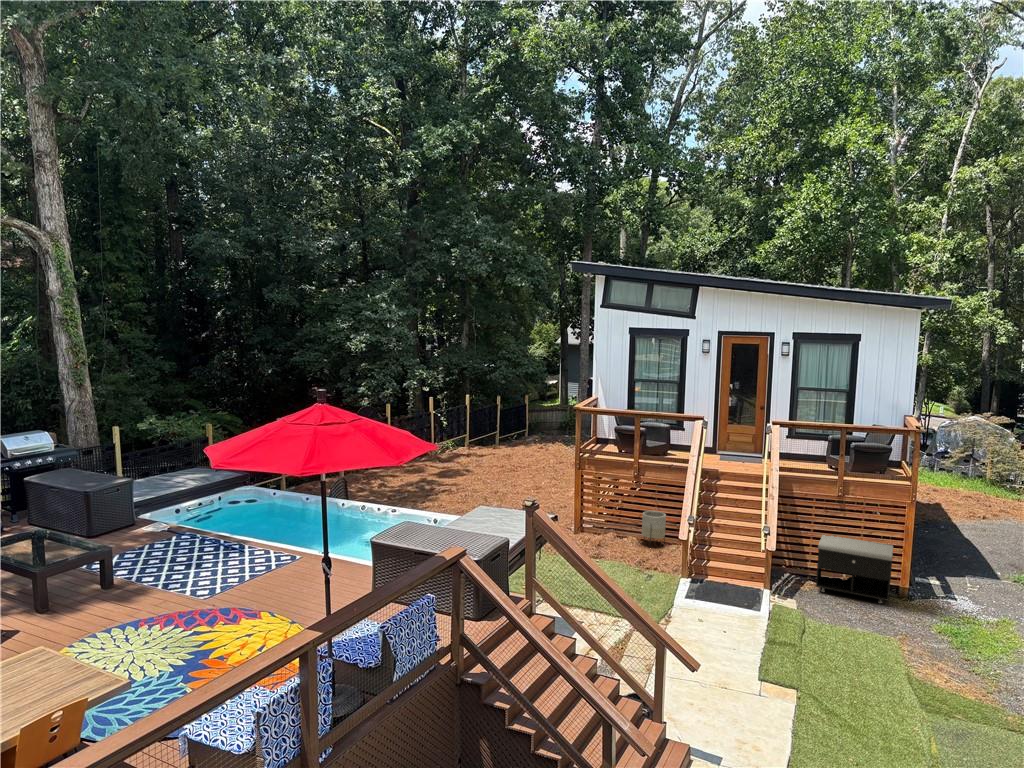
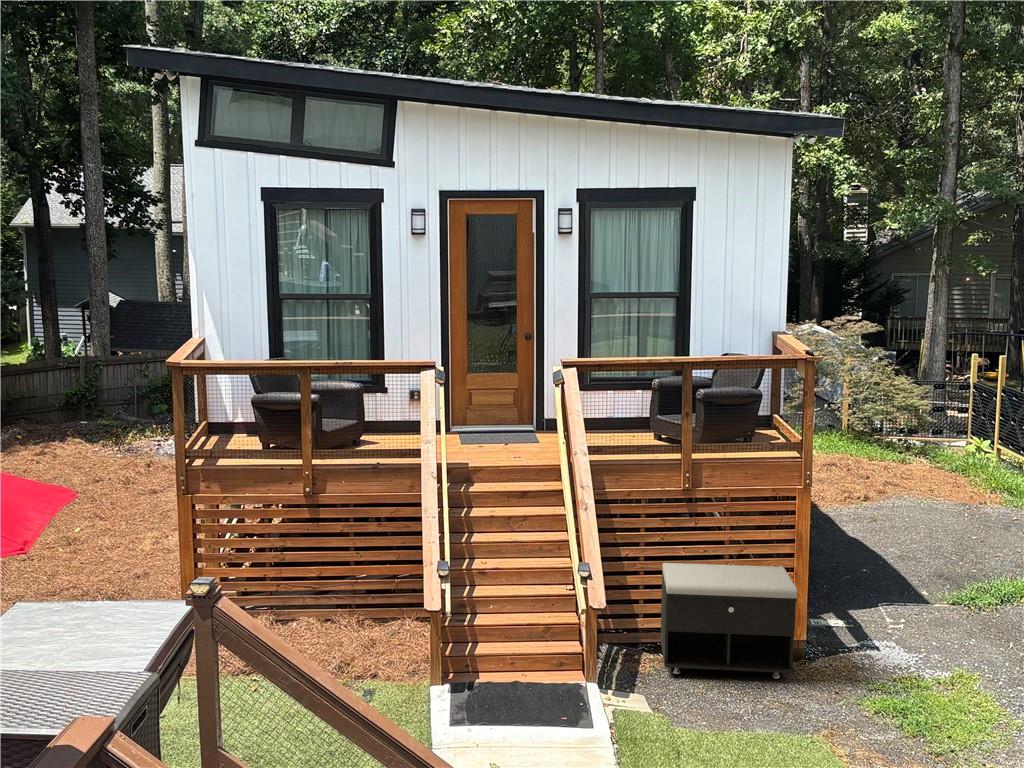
planter: present [642,511,666,543] -> none [318,560,368,640]

